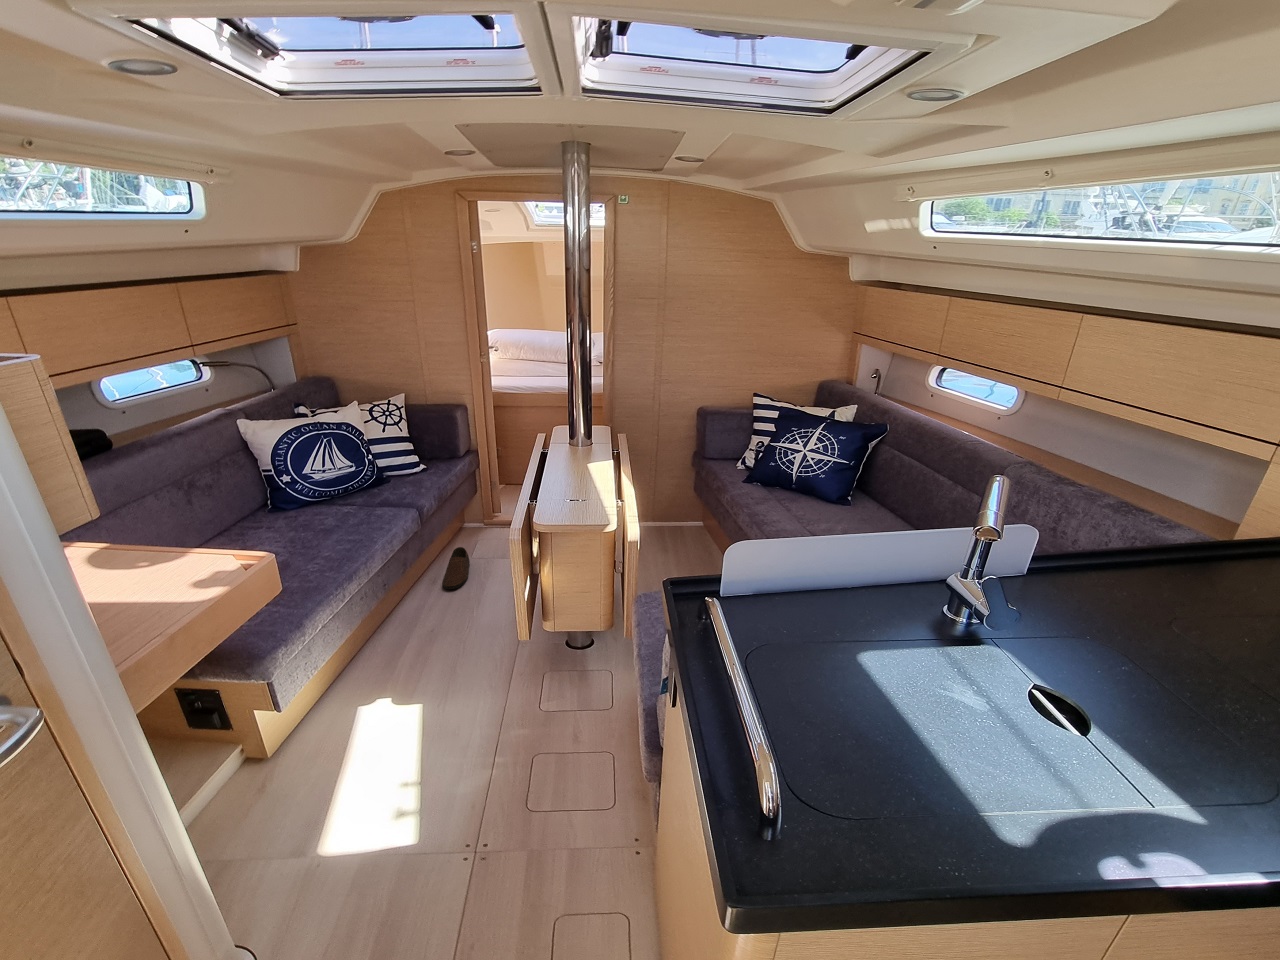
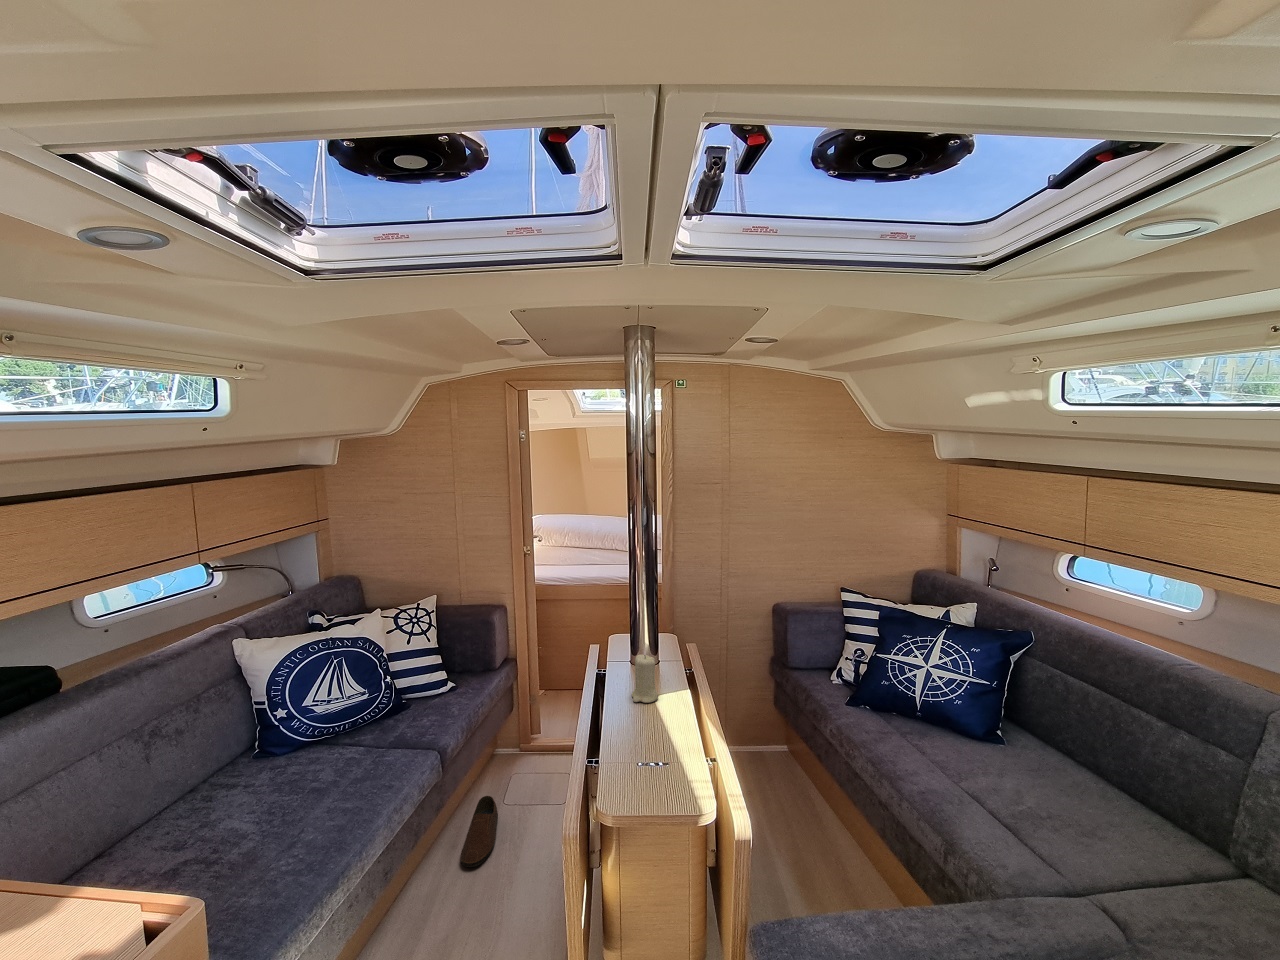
candle: none [569,433,590,469] -> present [632,655,658,703]

